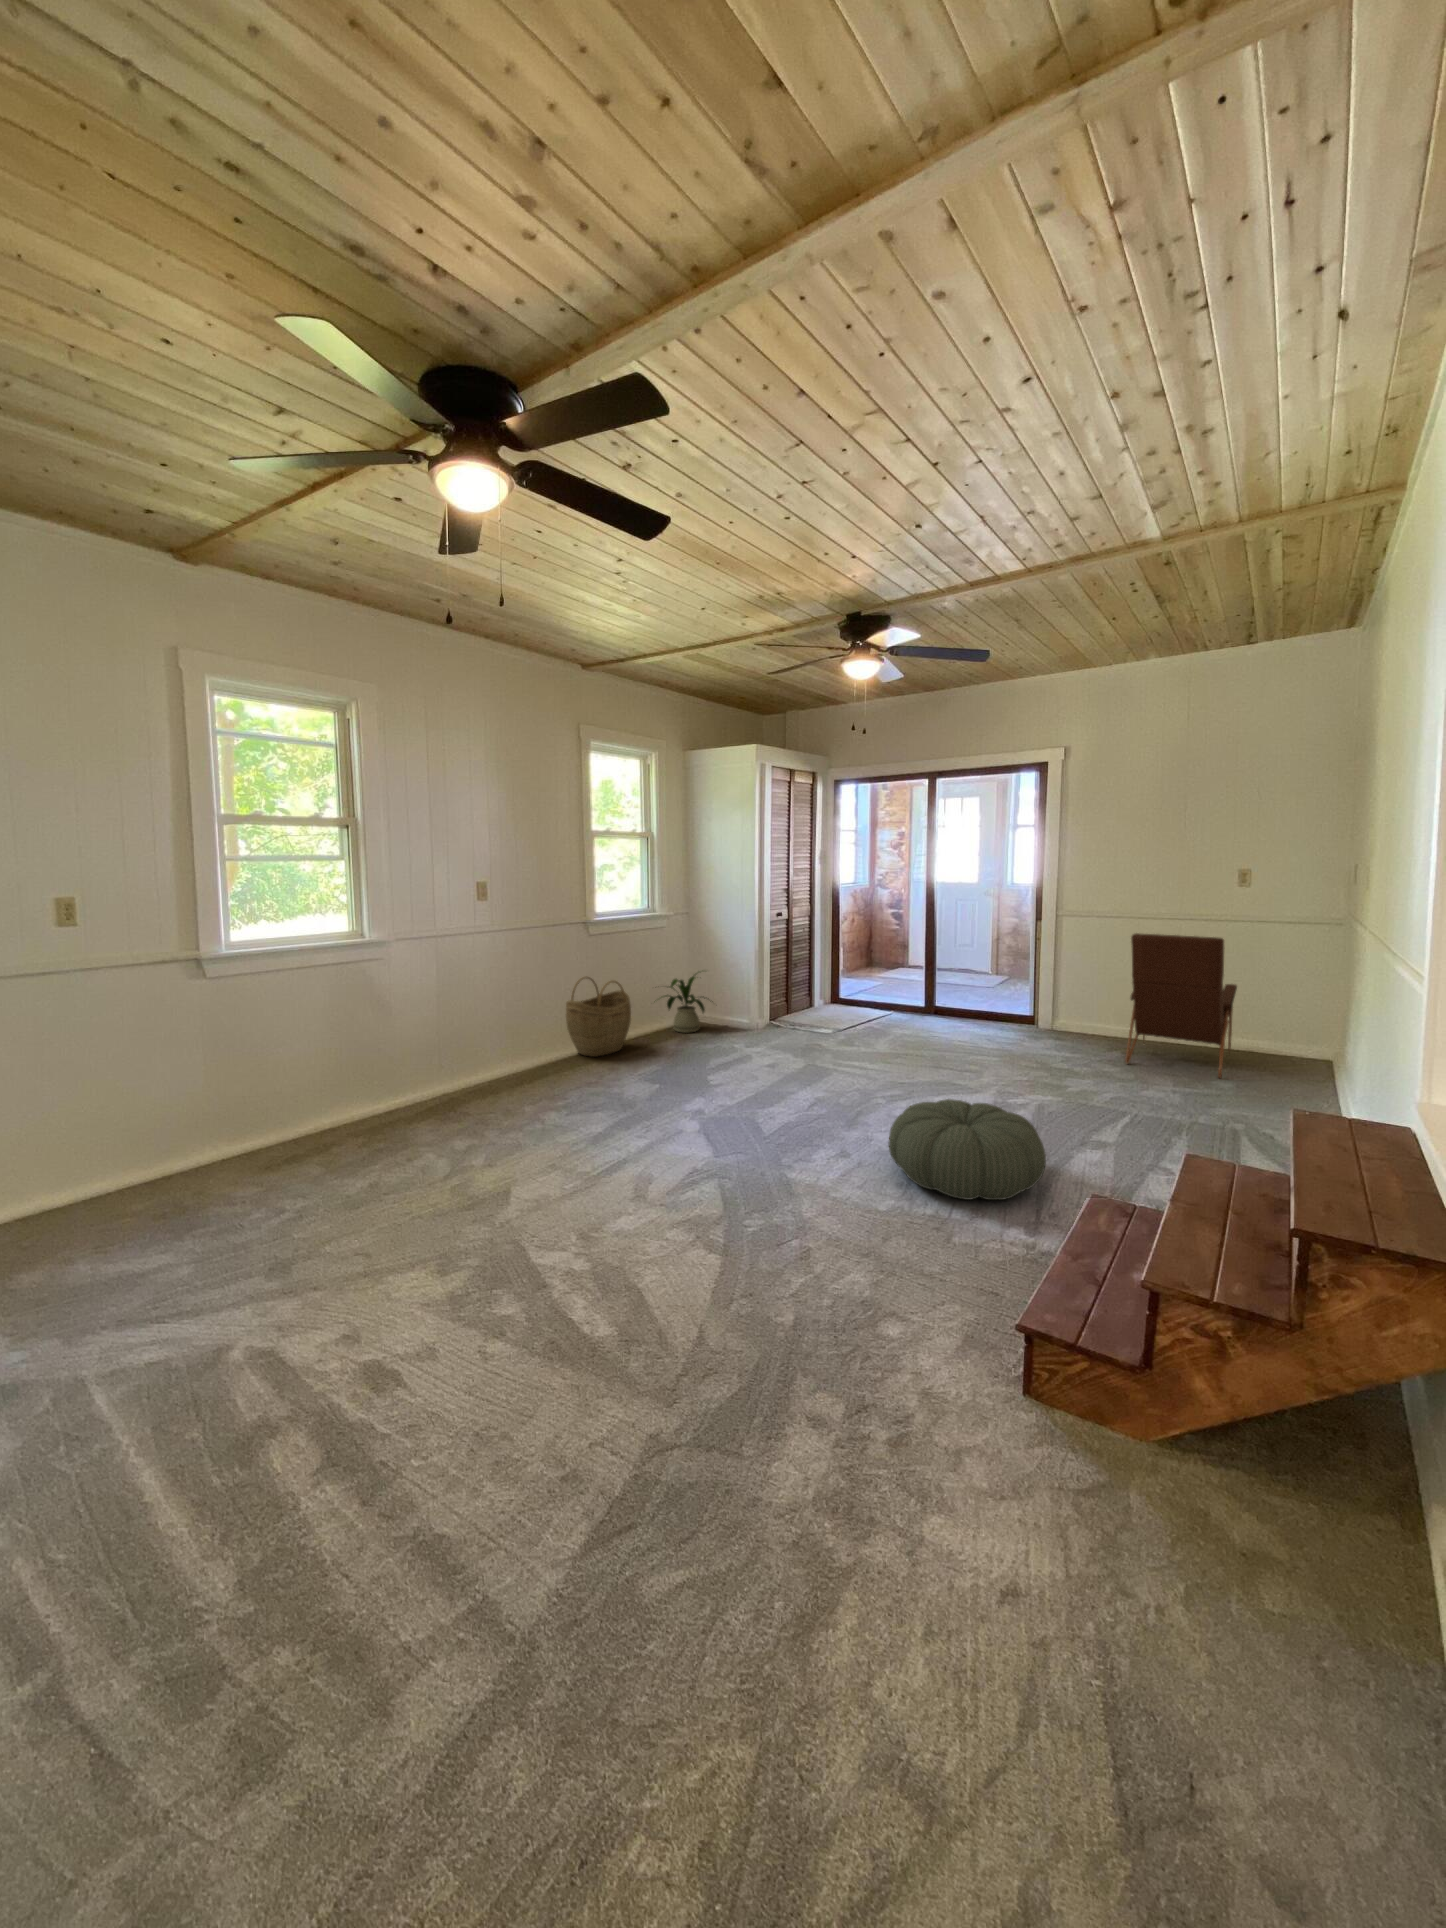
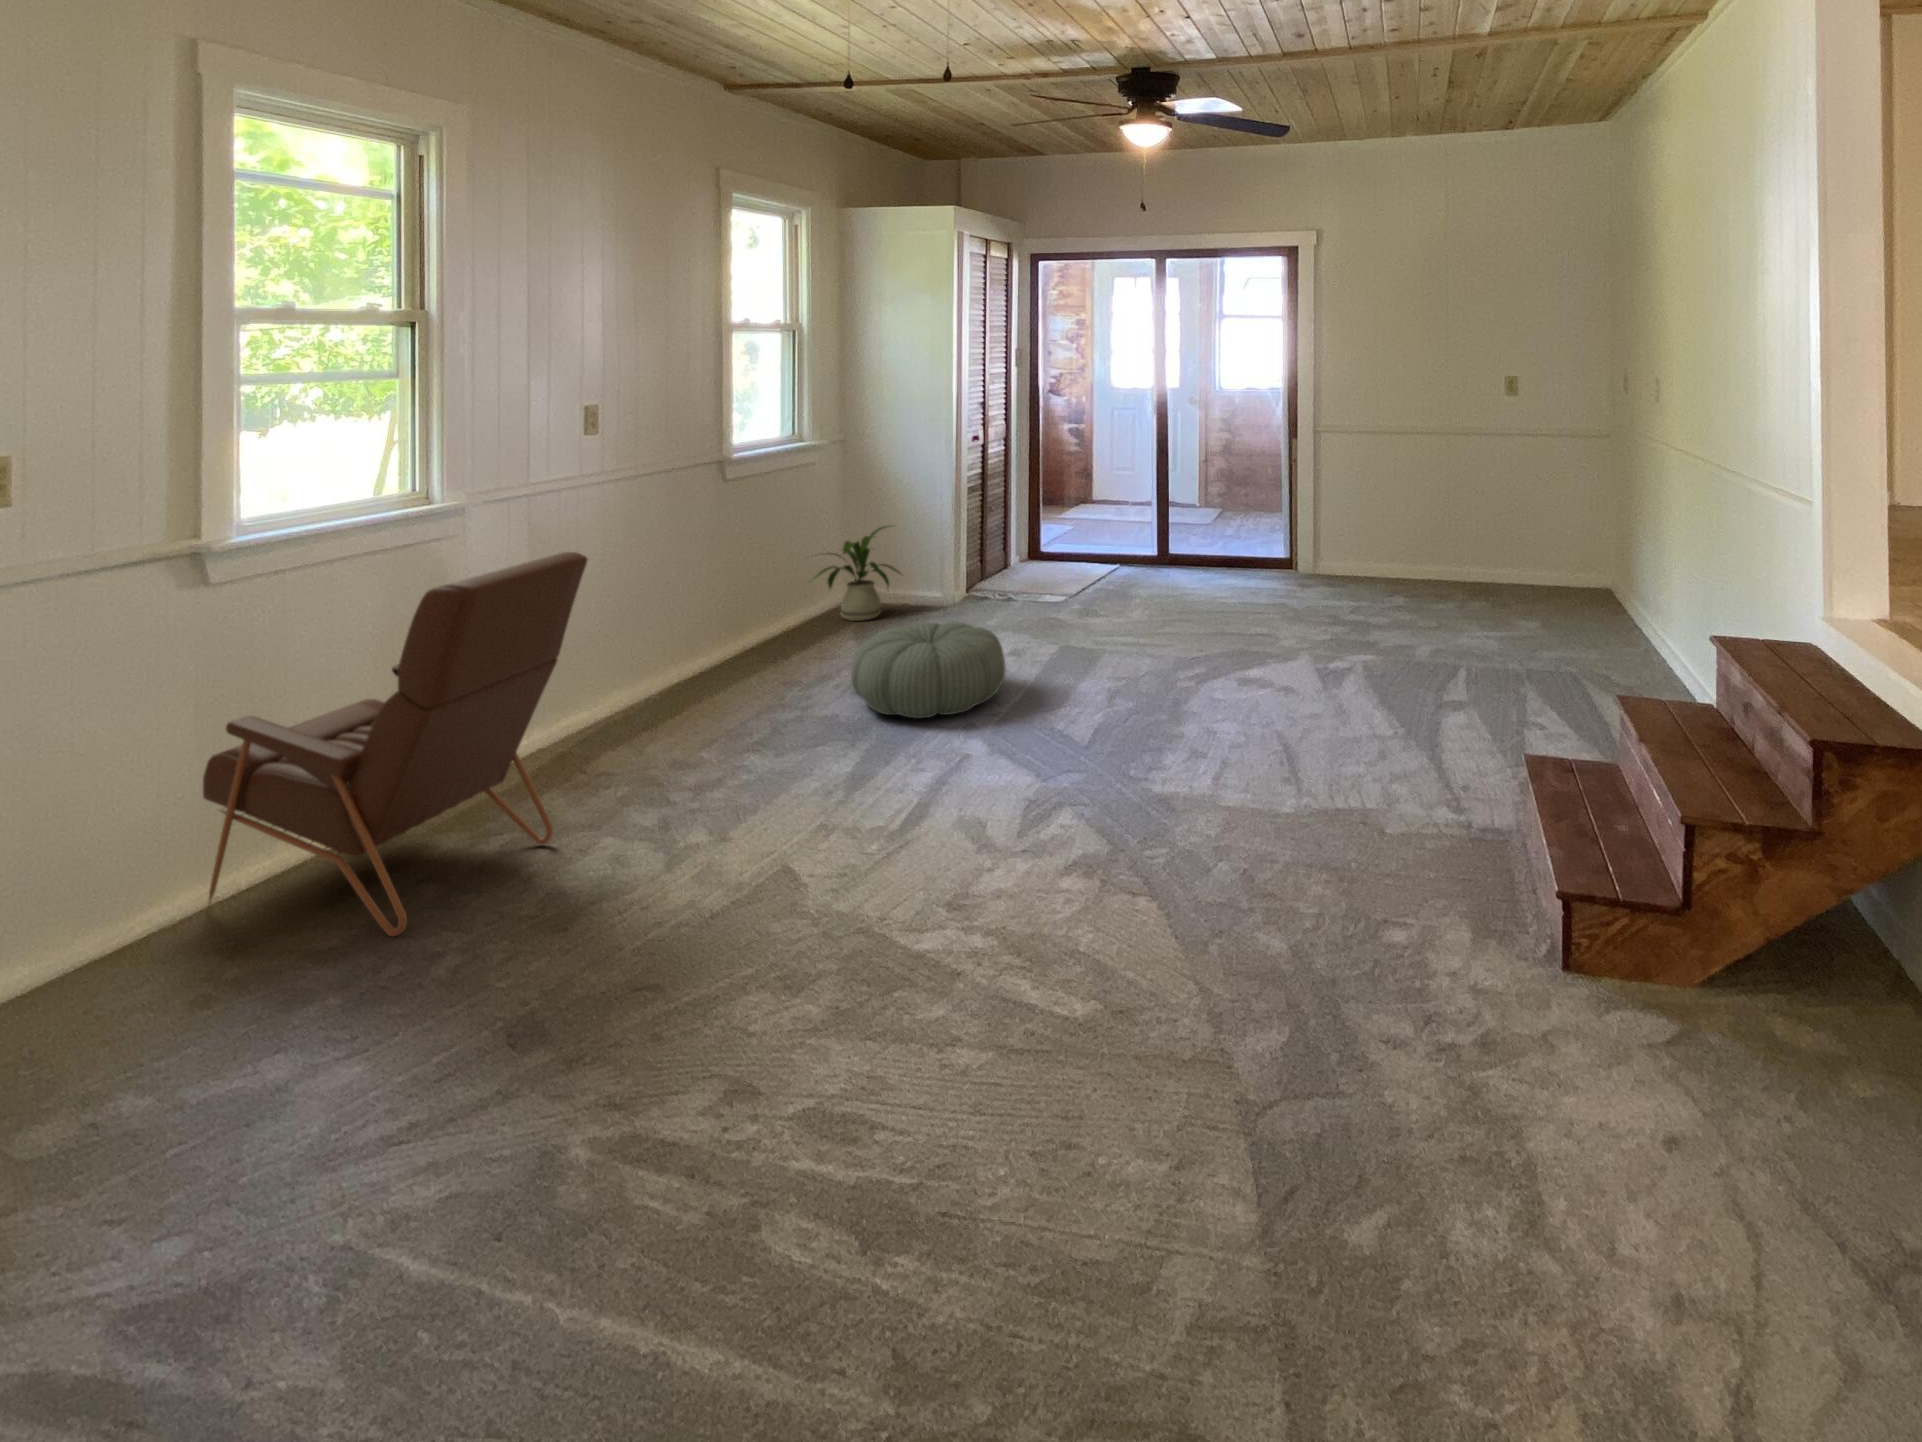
armchair: present [1125,933,1237,1078] -> present [203,552,587,936]
woven basket: present [566,977,631,1057] -> none [699,547,800,672]
pouf: present [889,1099,1046,1200] -> present [851,622,1006,718]

